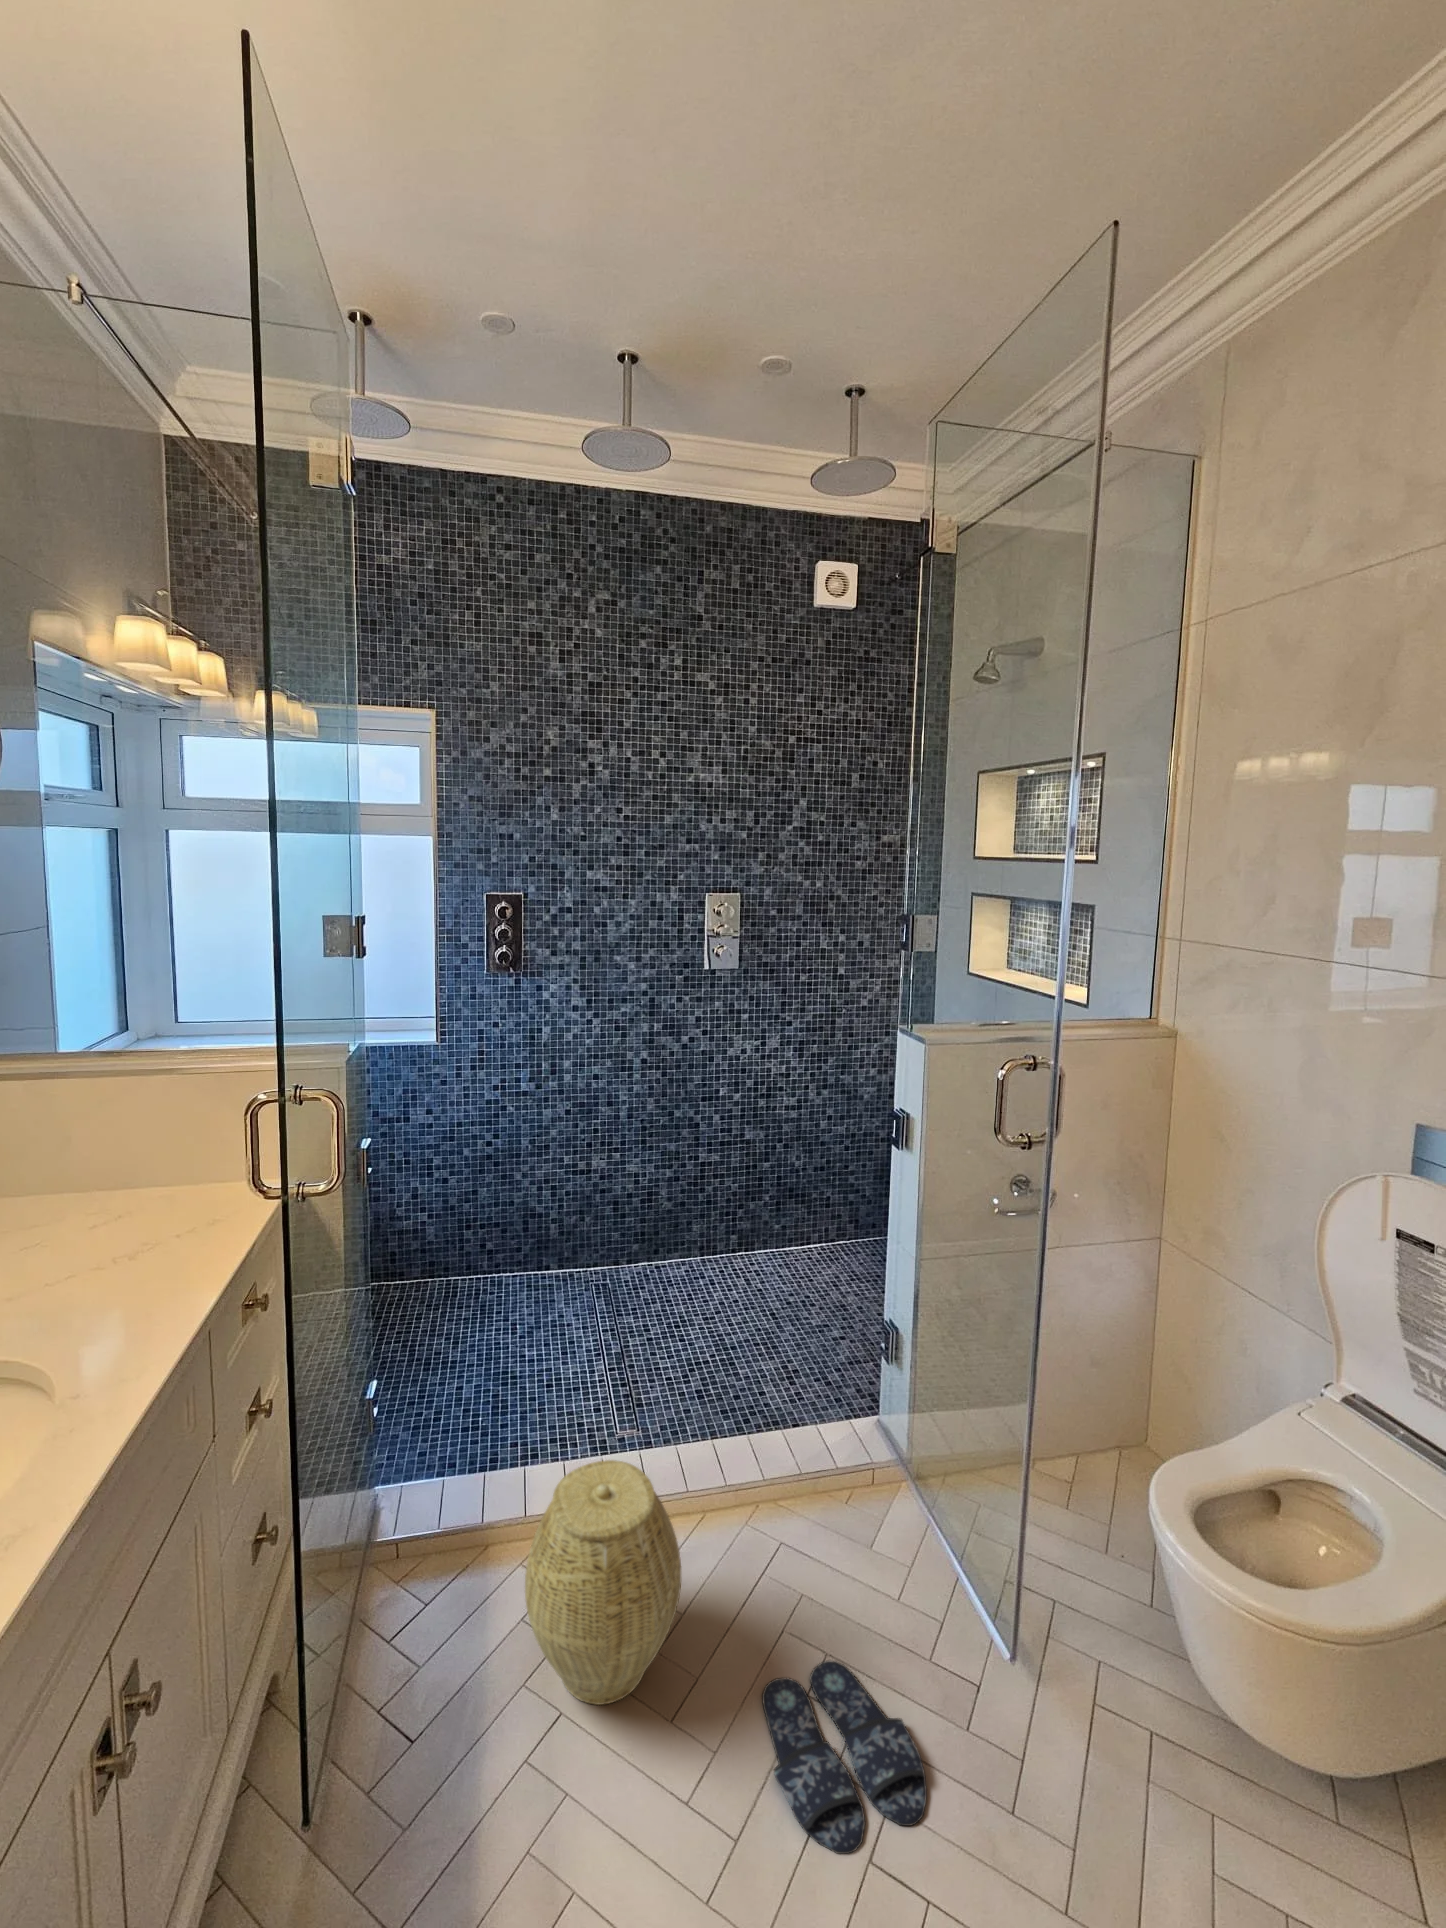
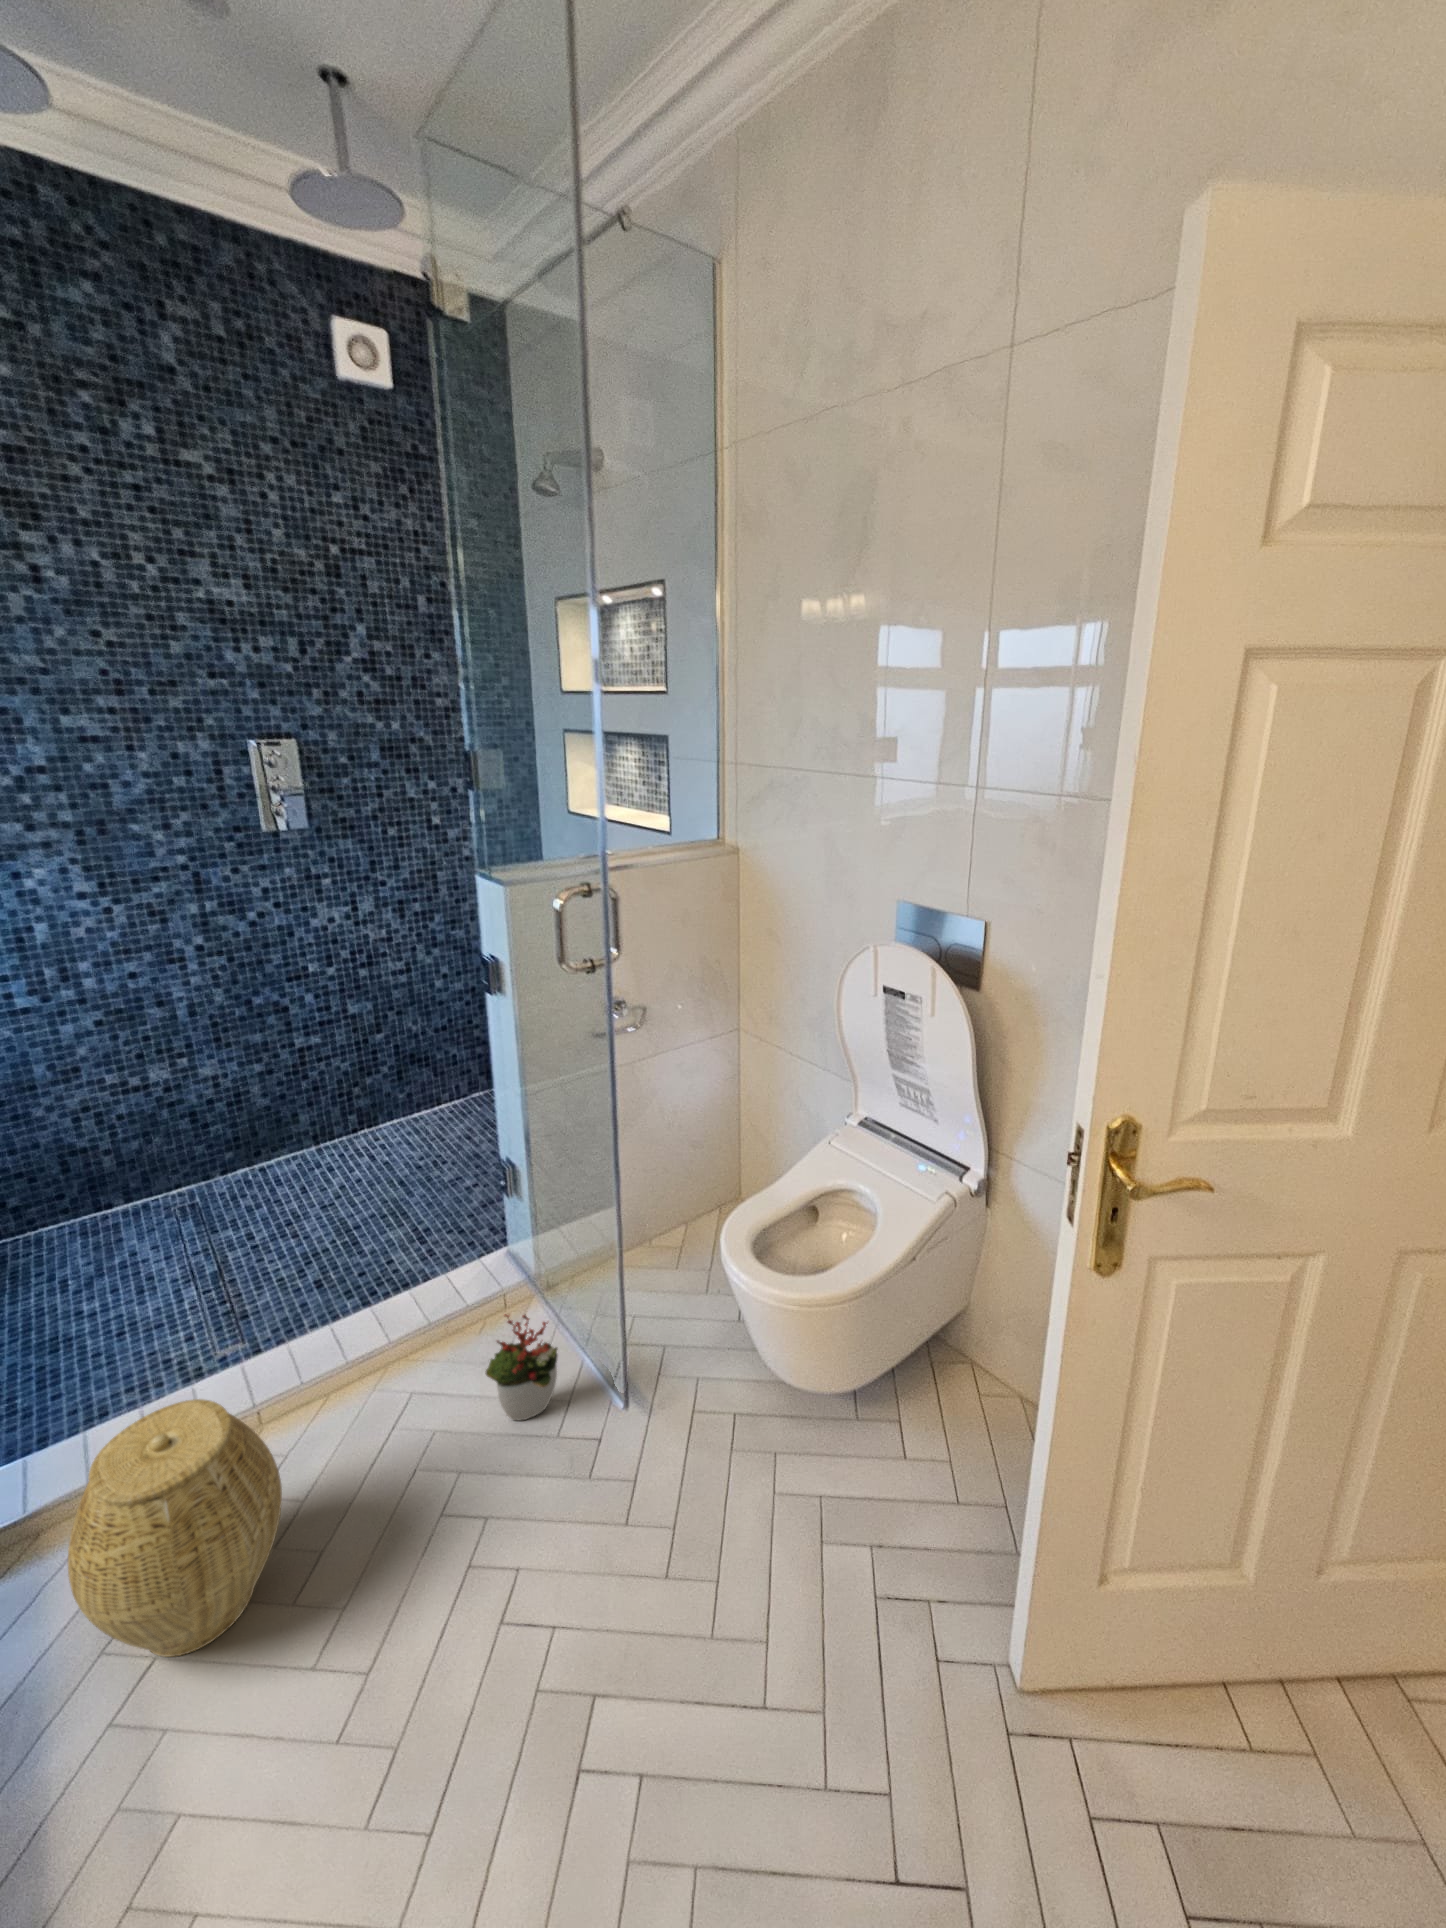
decorative plant: none [861,1479,935,1606] -> present [486,1315,558,1420]
slippers: present [762,1661,927,1854] -> none [390,1493,555,1665]

